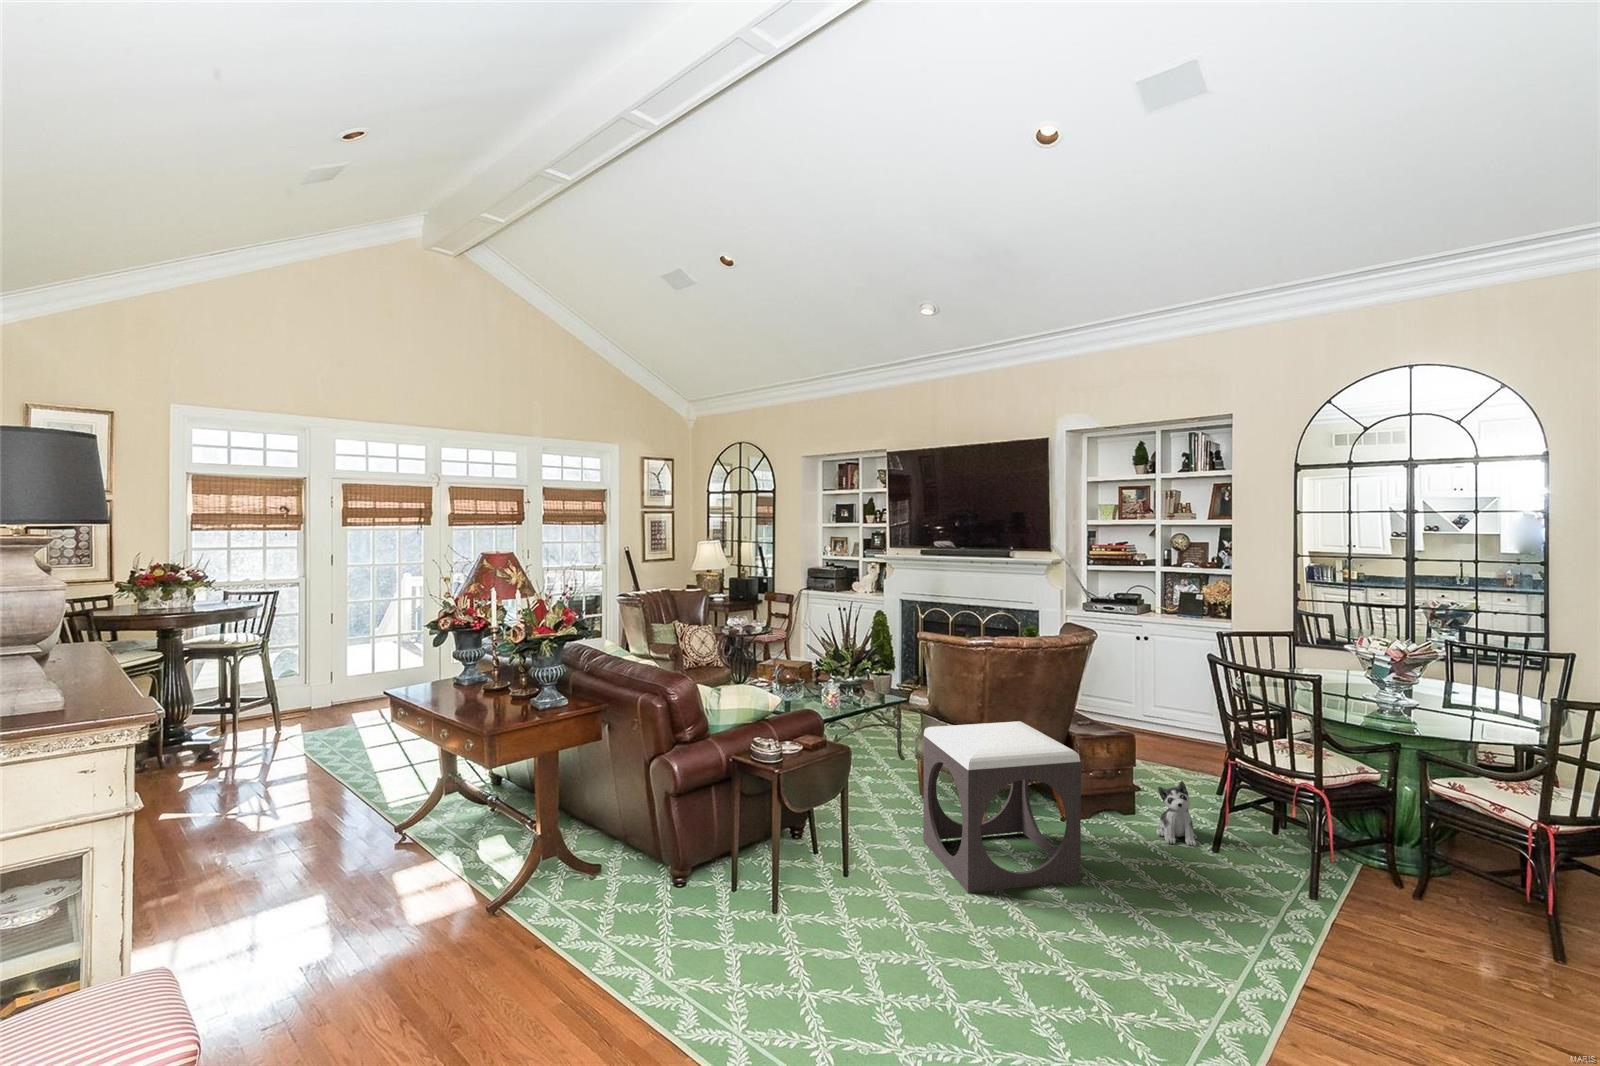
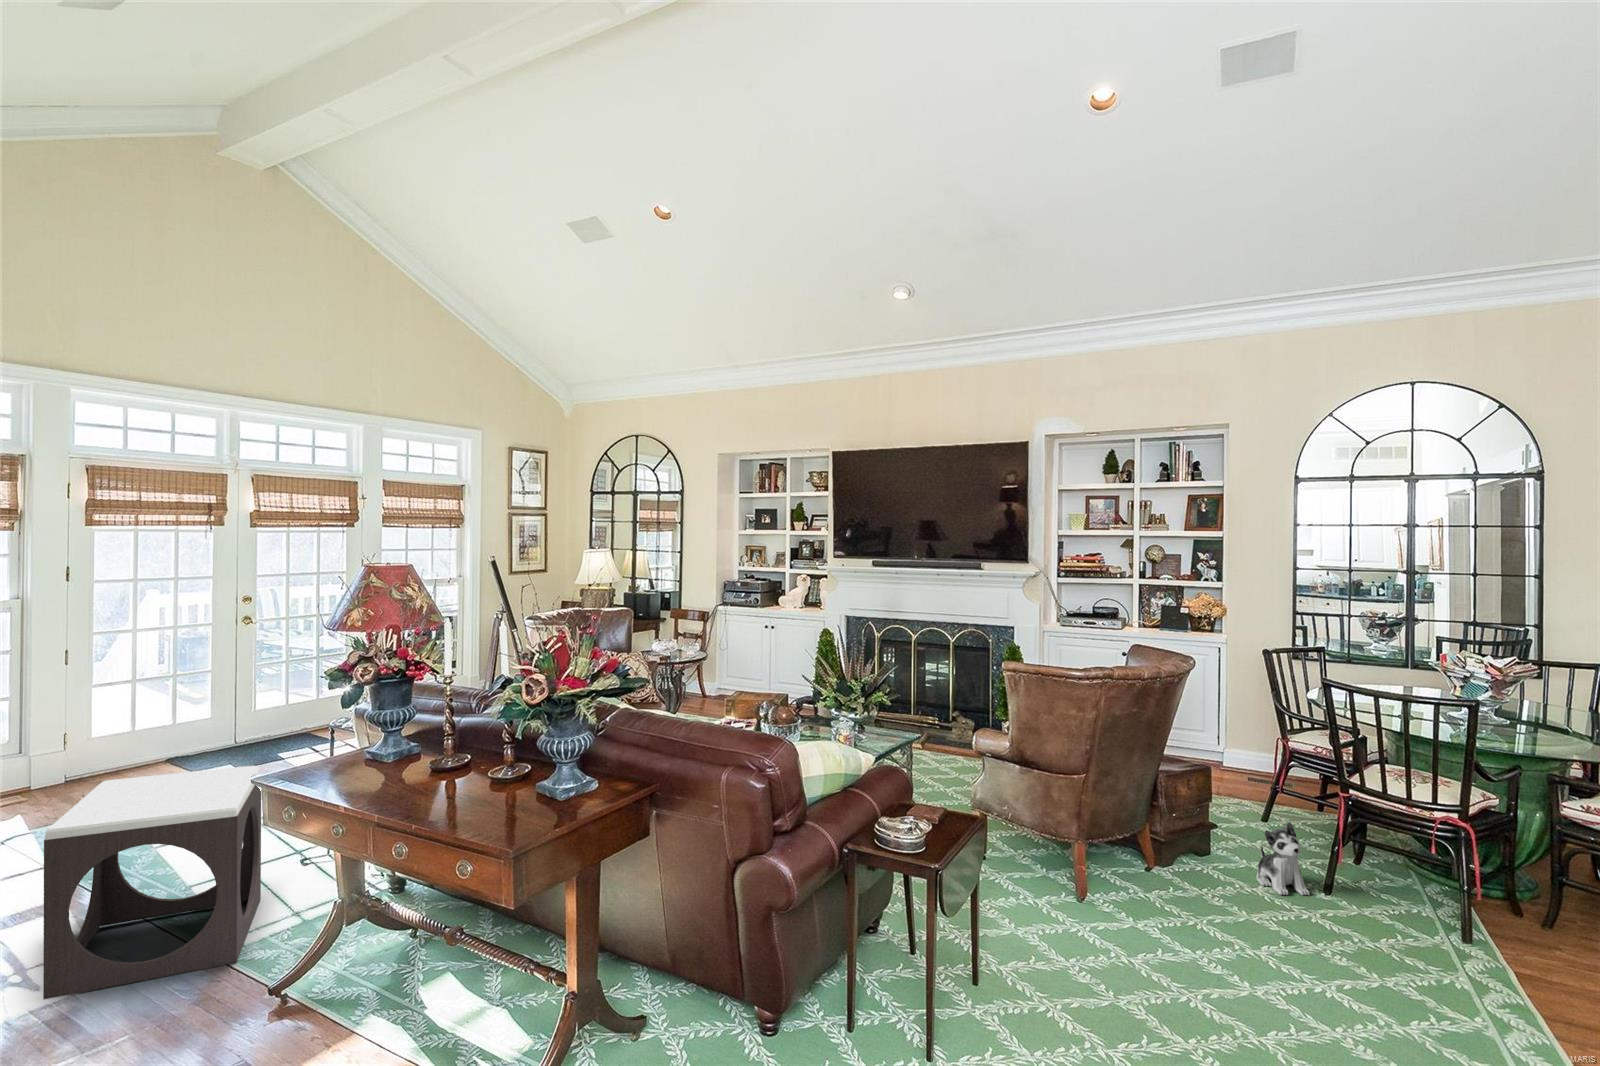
footstool: present [923,721,1081,893] -> present [43,766,261,999]

